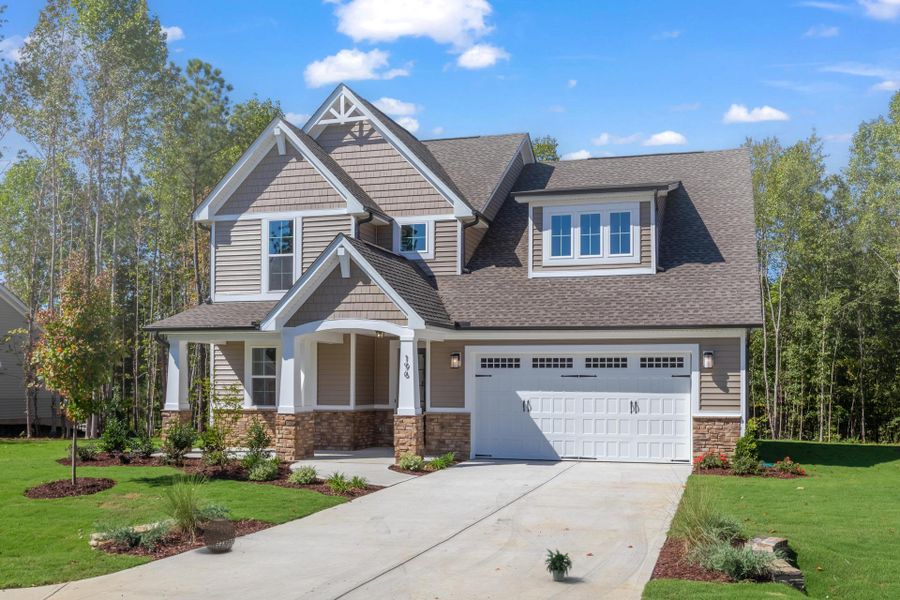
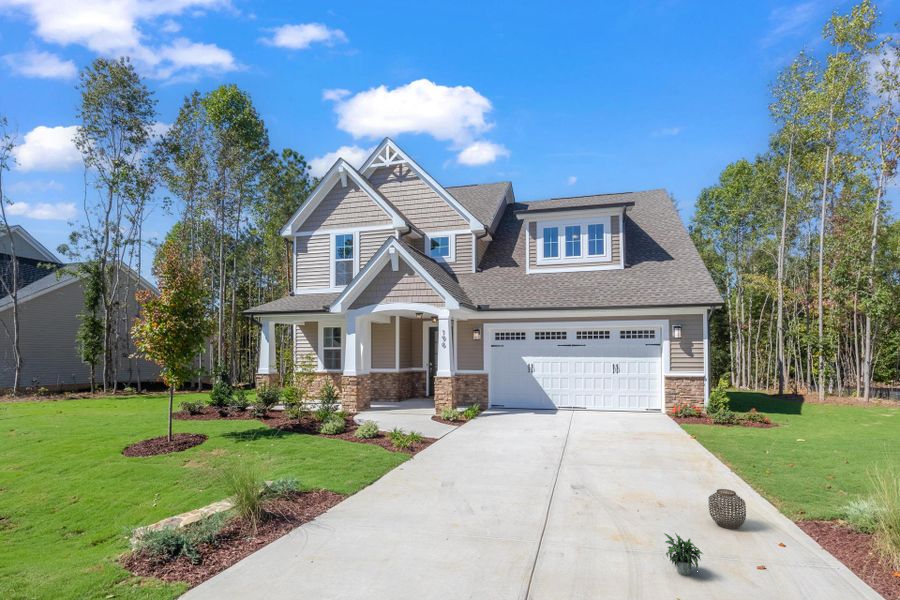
woven basket: present [204,518,236,553] -> present [709,489,746,529]

